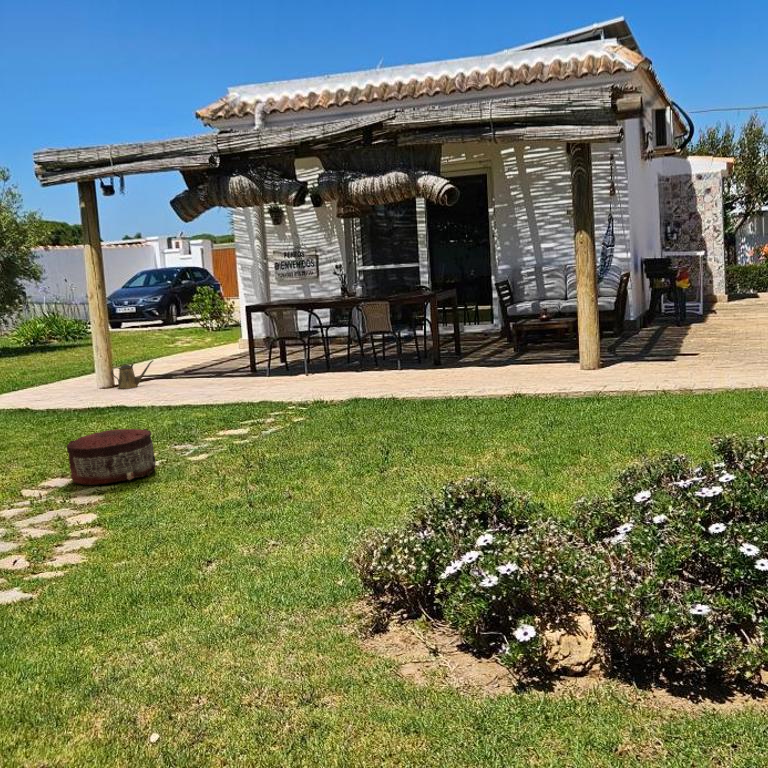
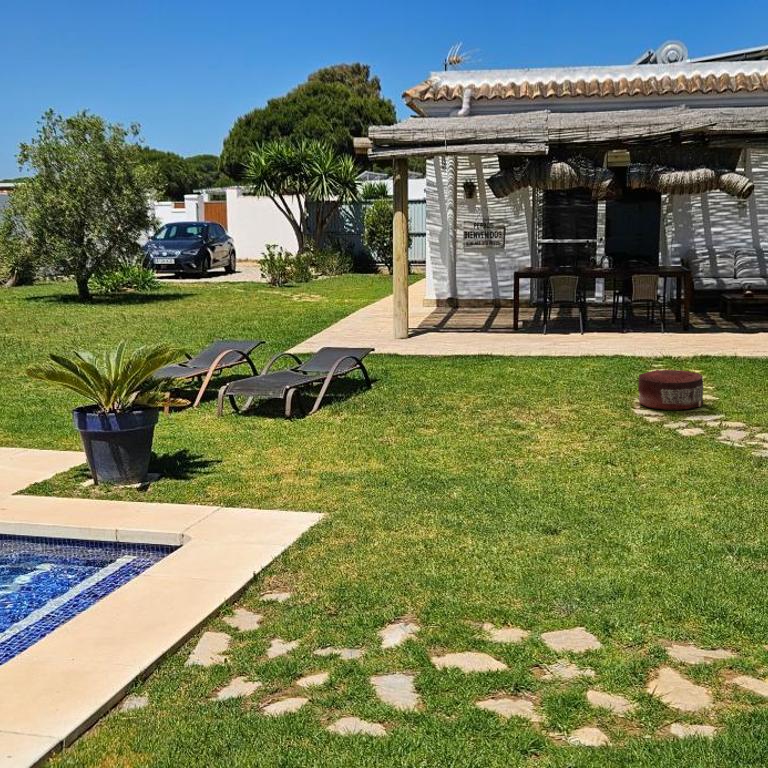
watering can: present [111,360,153,389] -> none [414,317,451,341]

